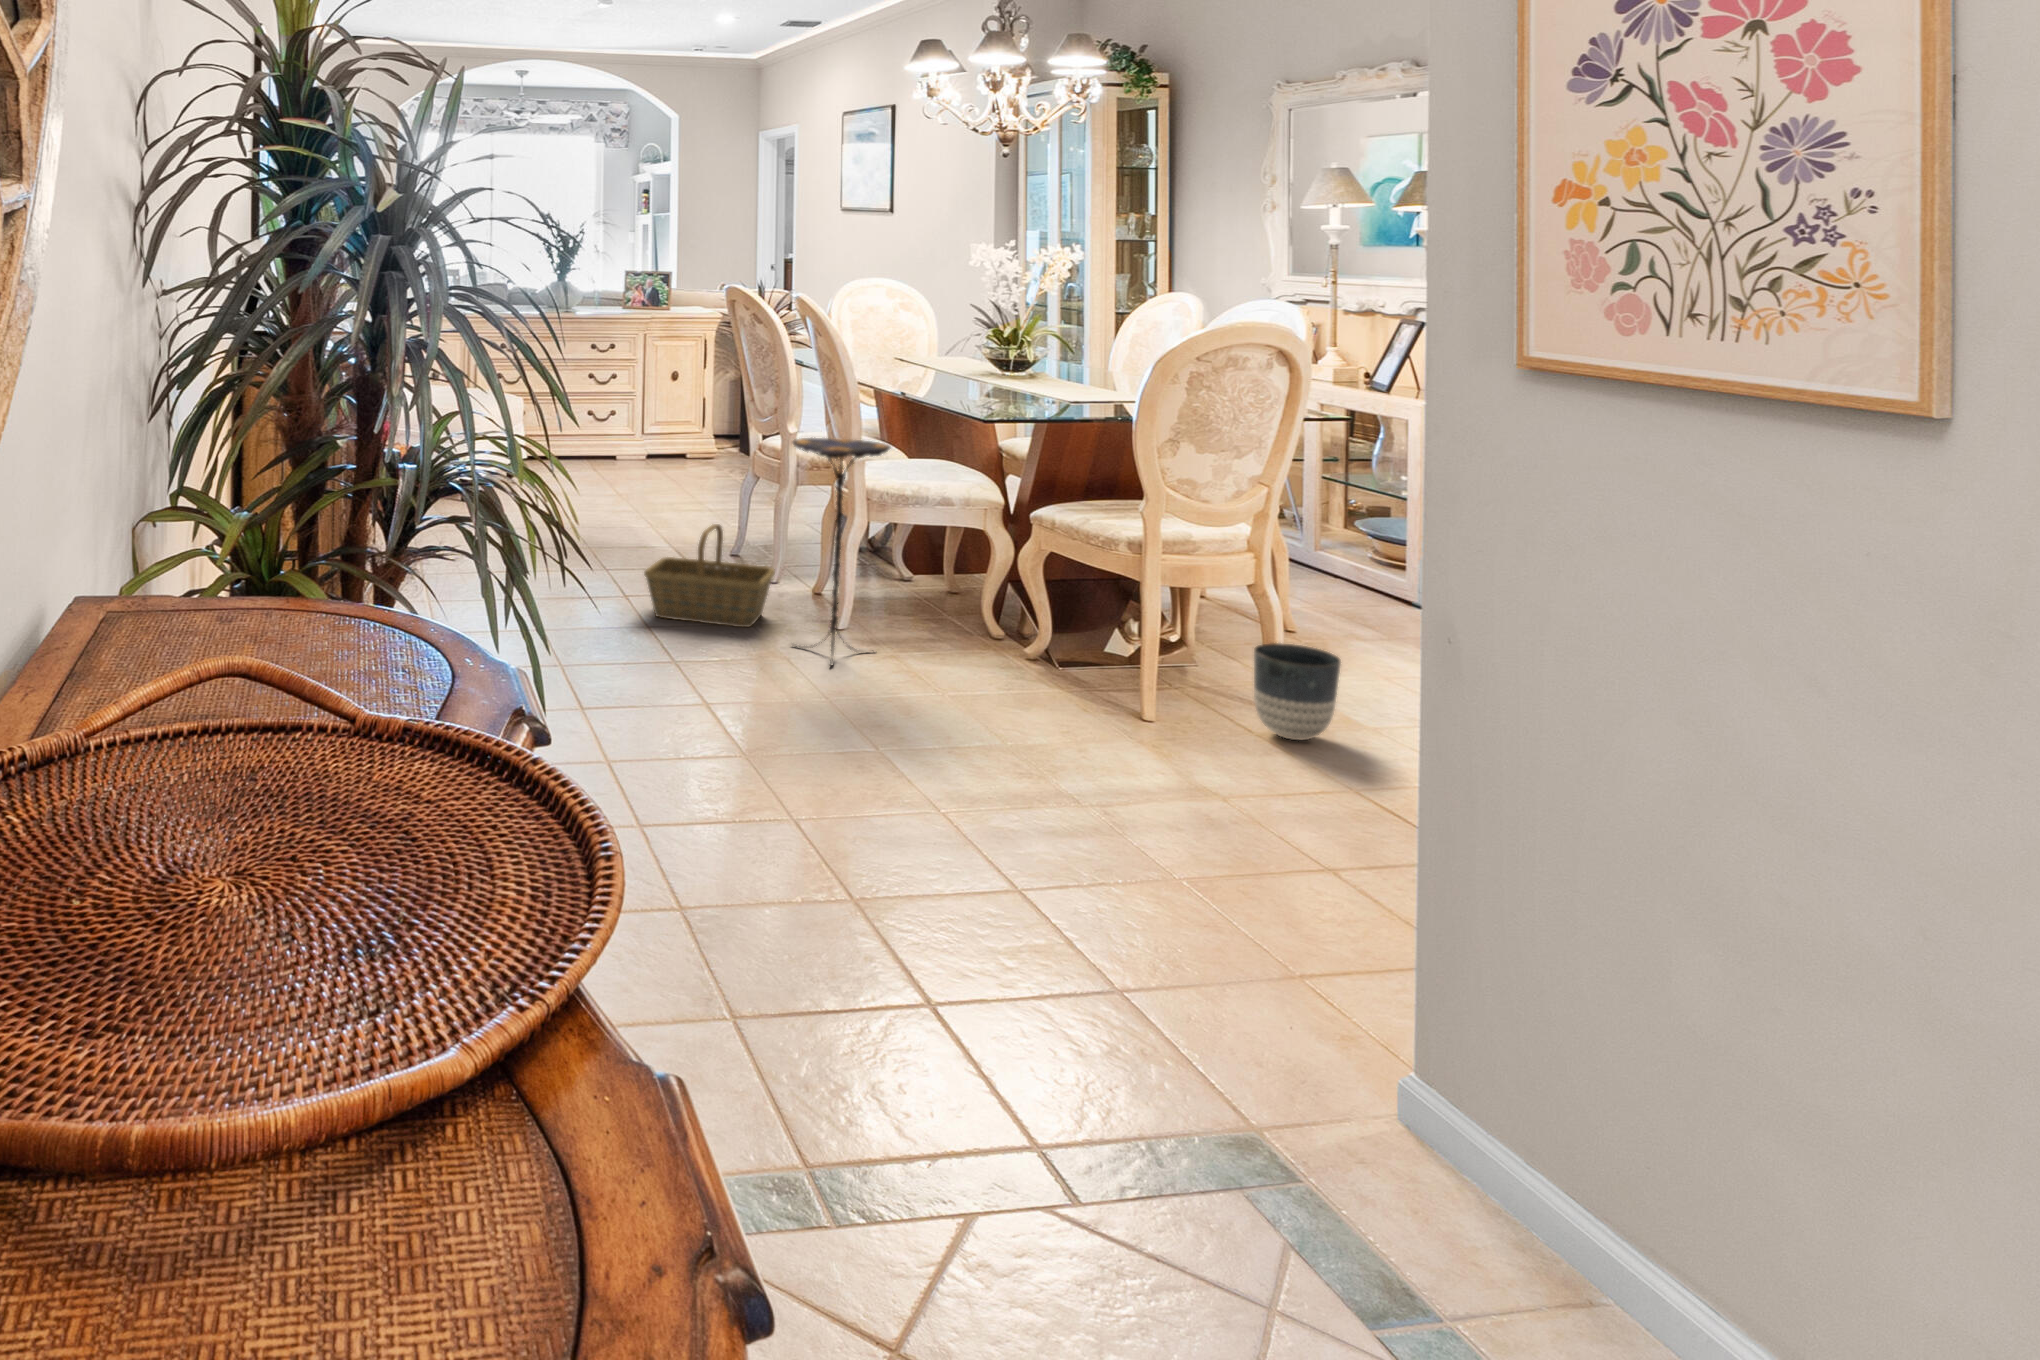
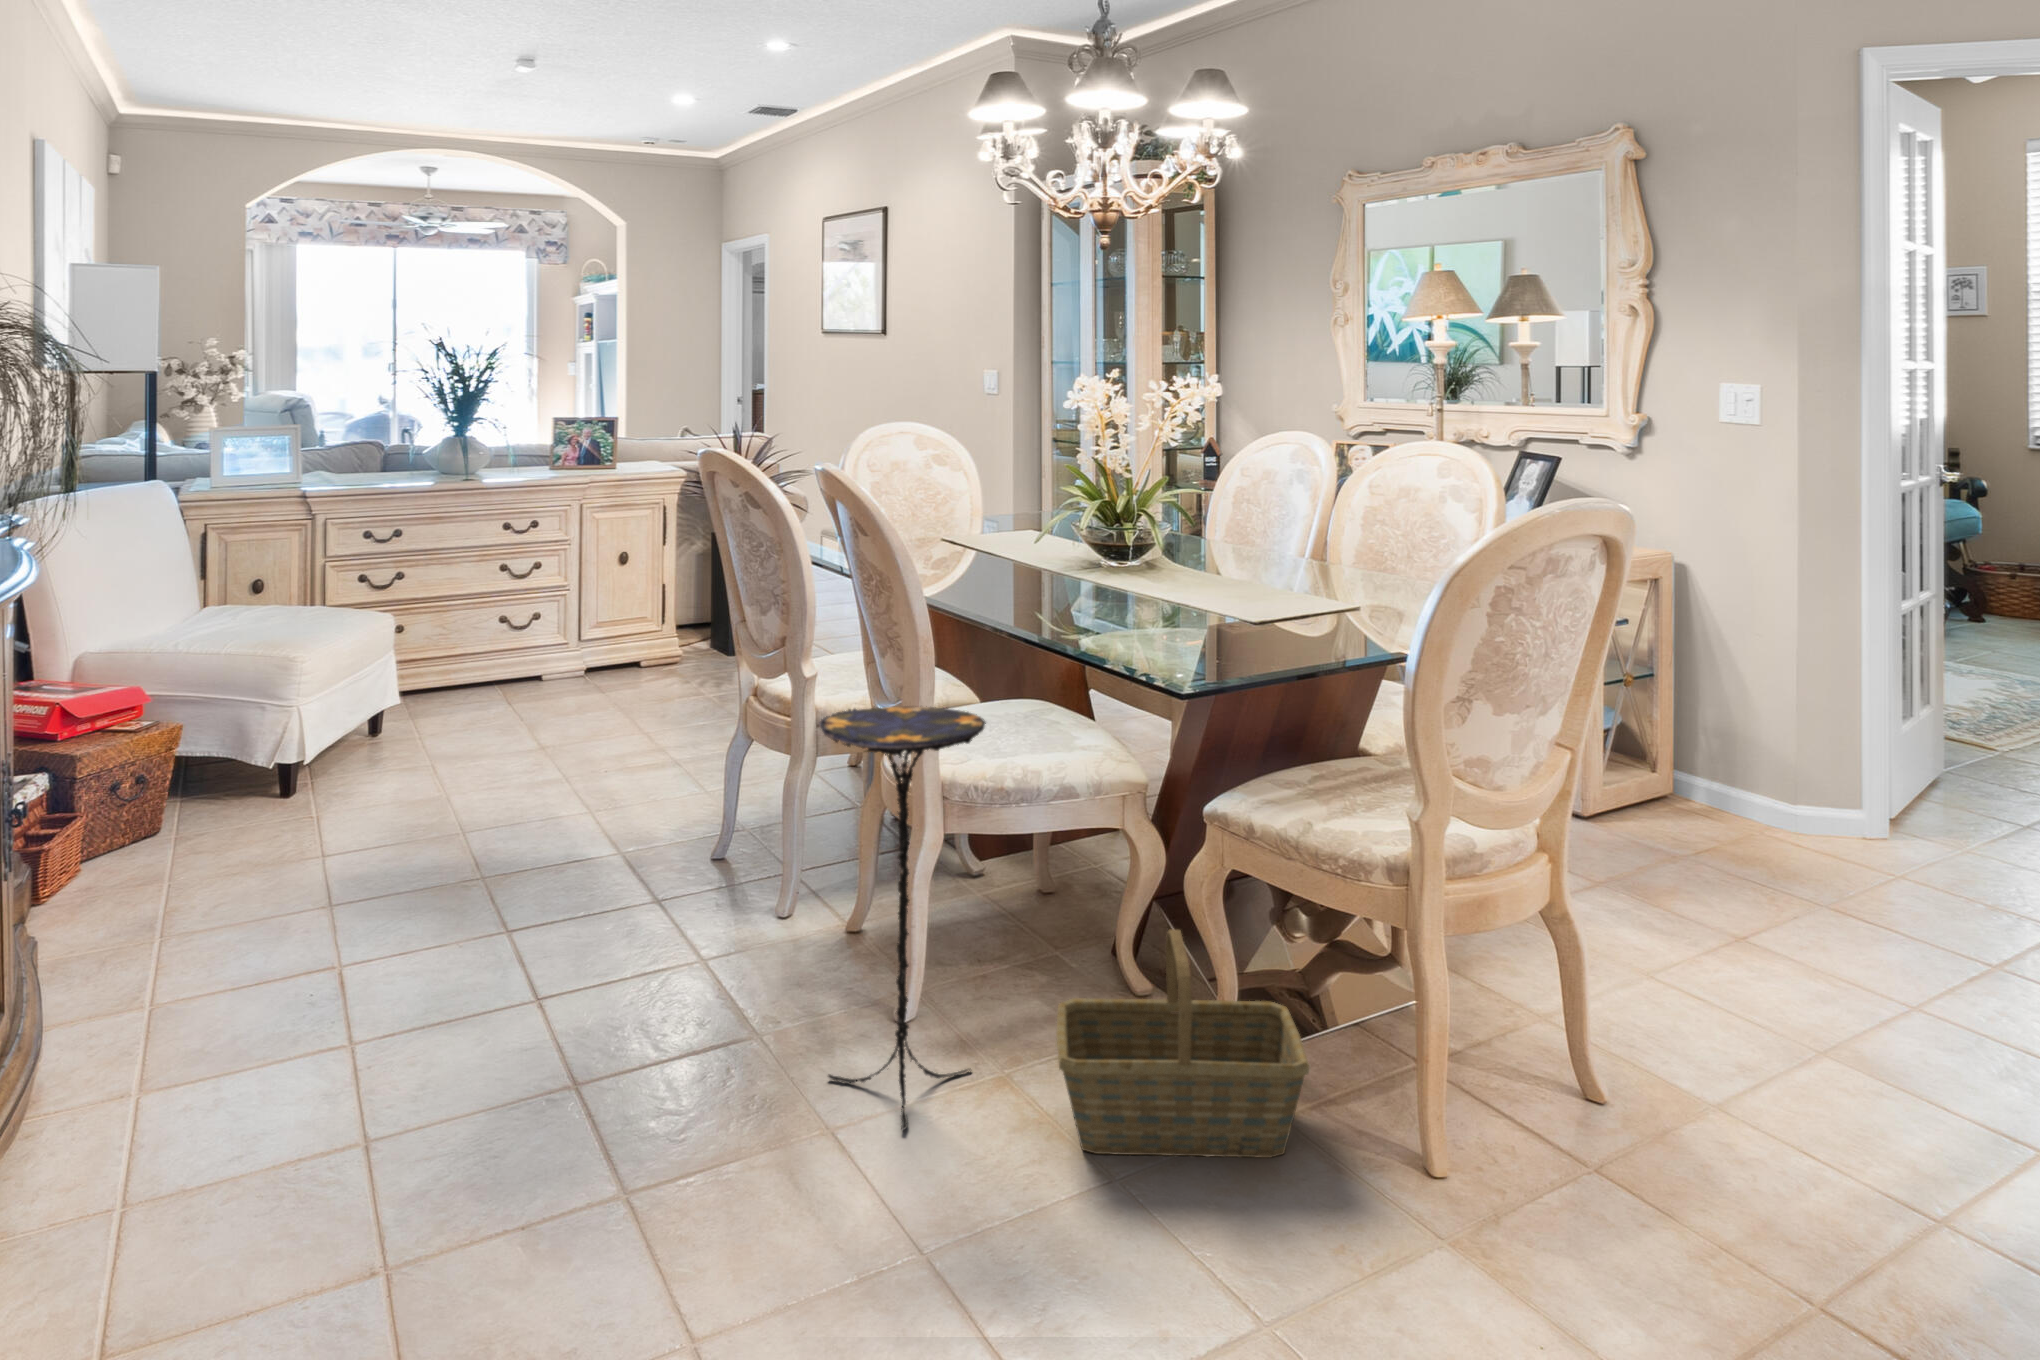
basket: present [644,524,775,627] -> present [1056,930,1309,1158]
planter: present [1254,643,1341,740] -> none [1607,1021,1749,1203]

